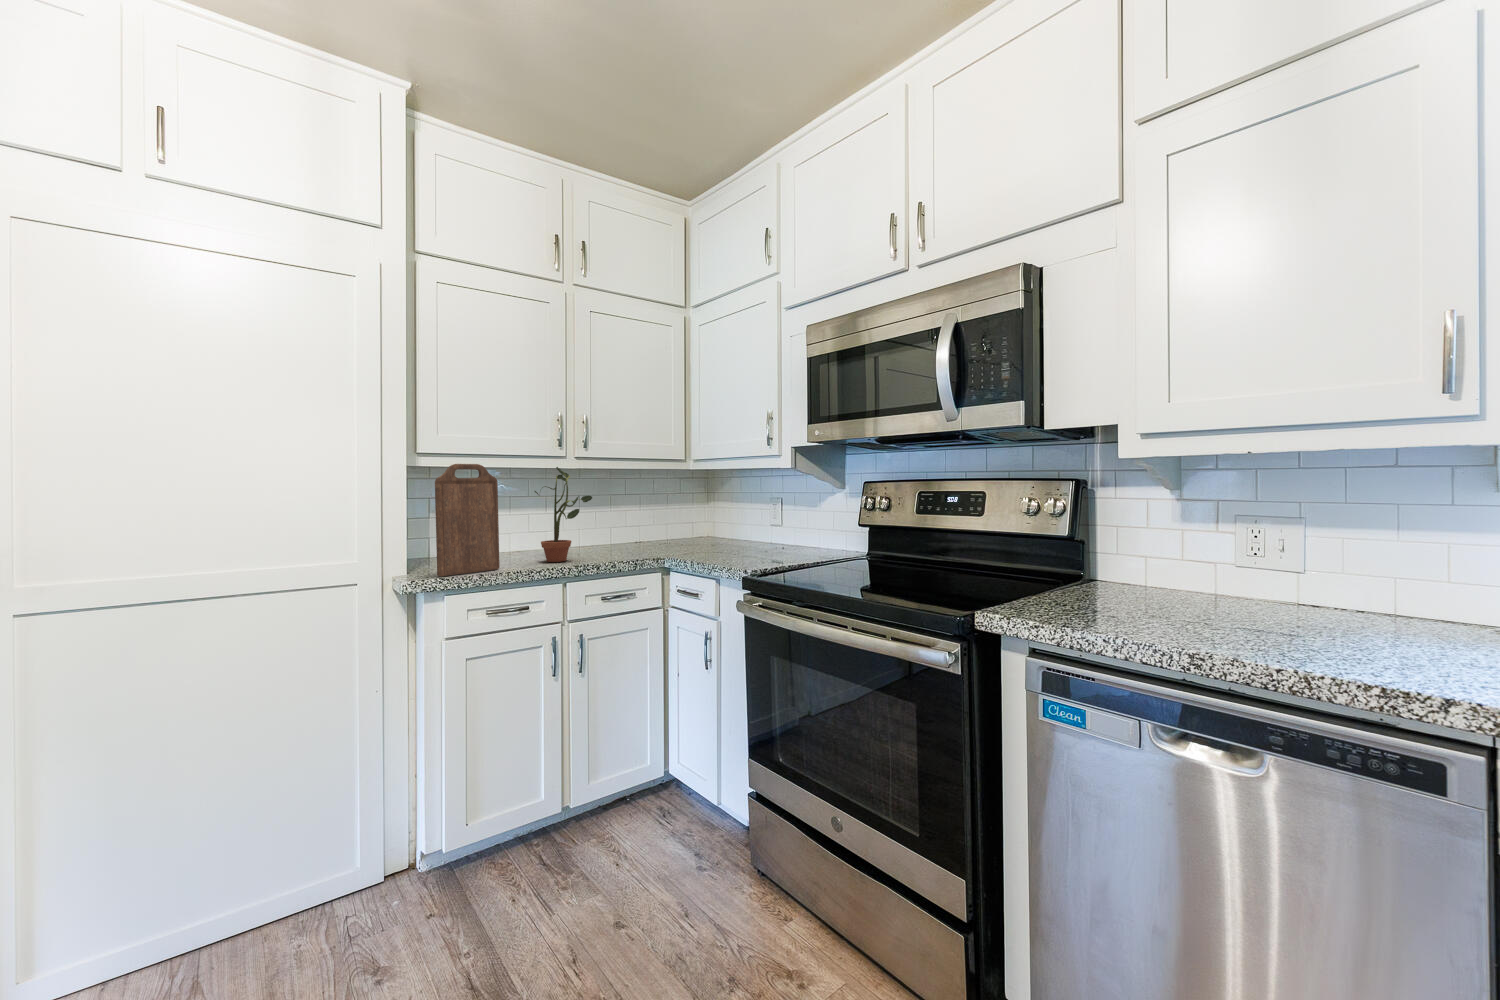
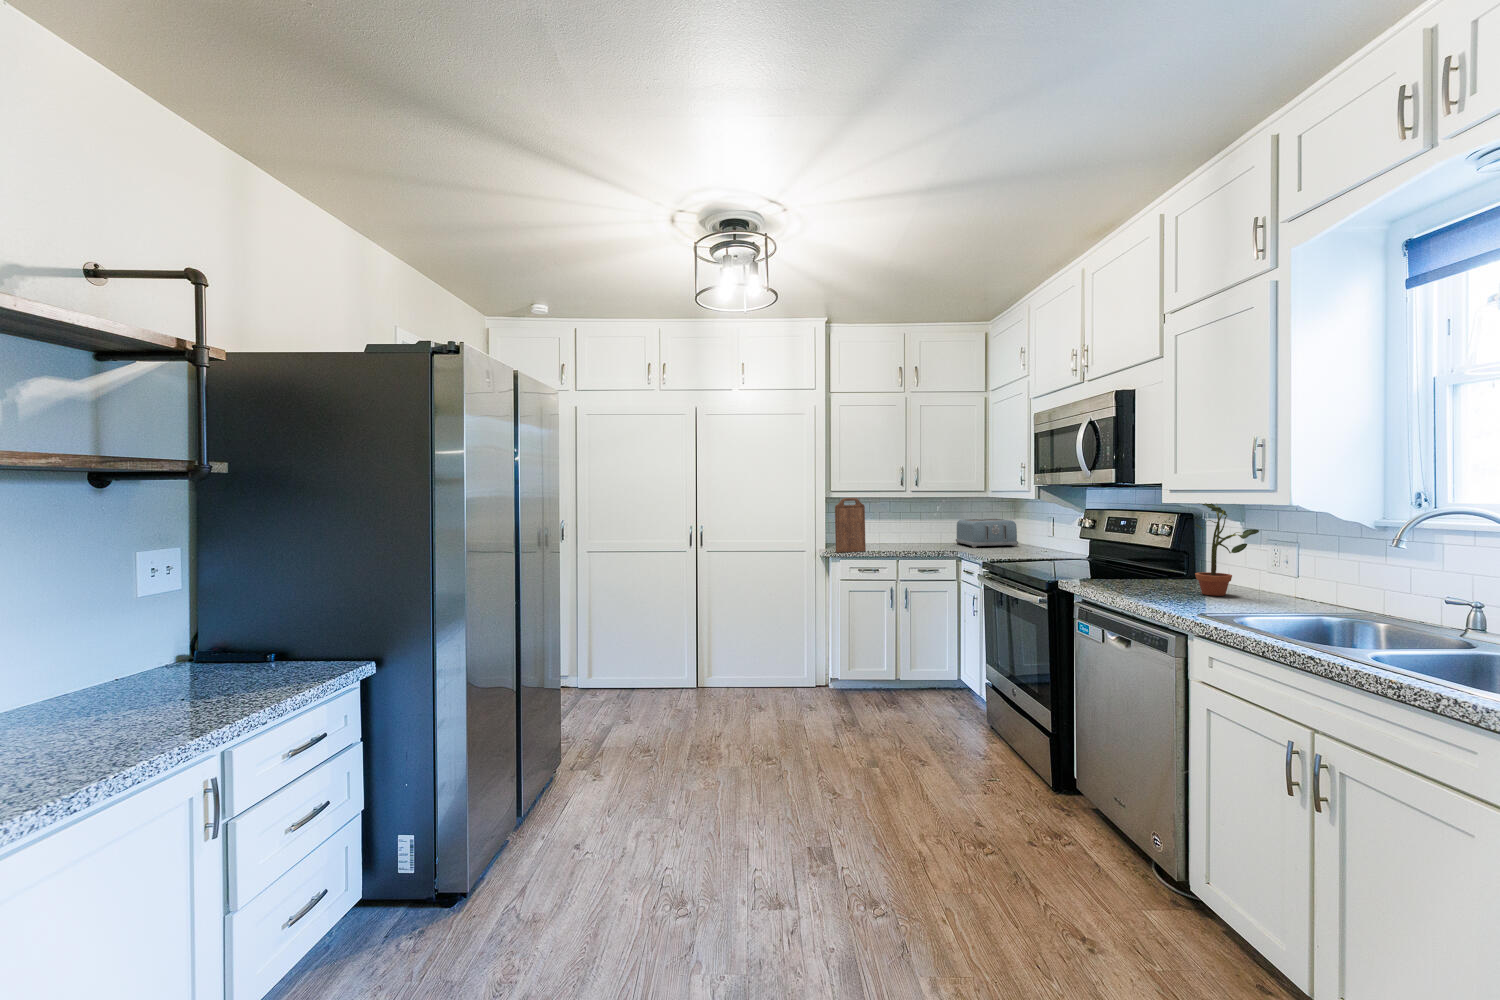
potted plant: present [535,467,592,562] -> present [1195,503,1259,596]
toaster: none [638,505,736,551] -> present [956,519,1018,548]

